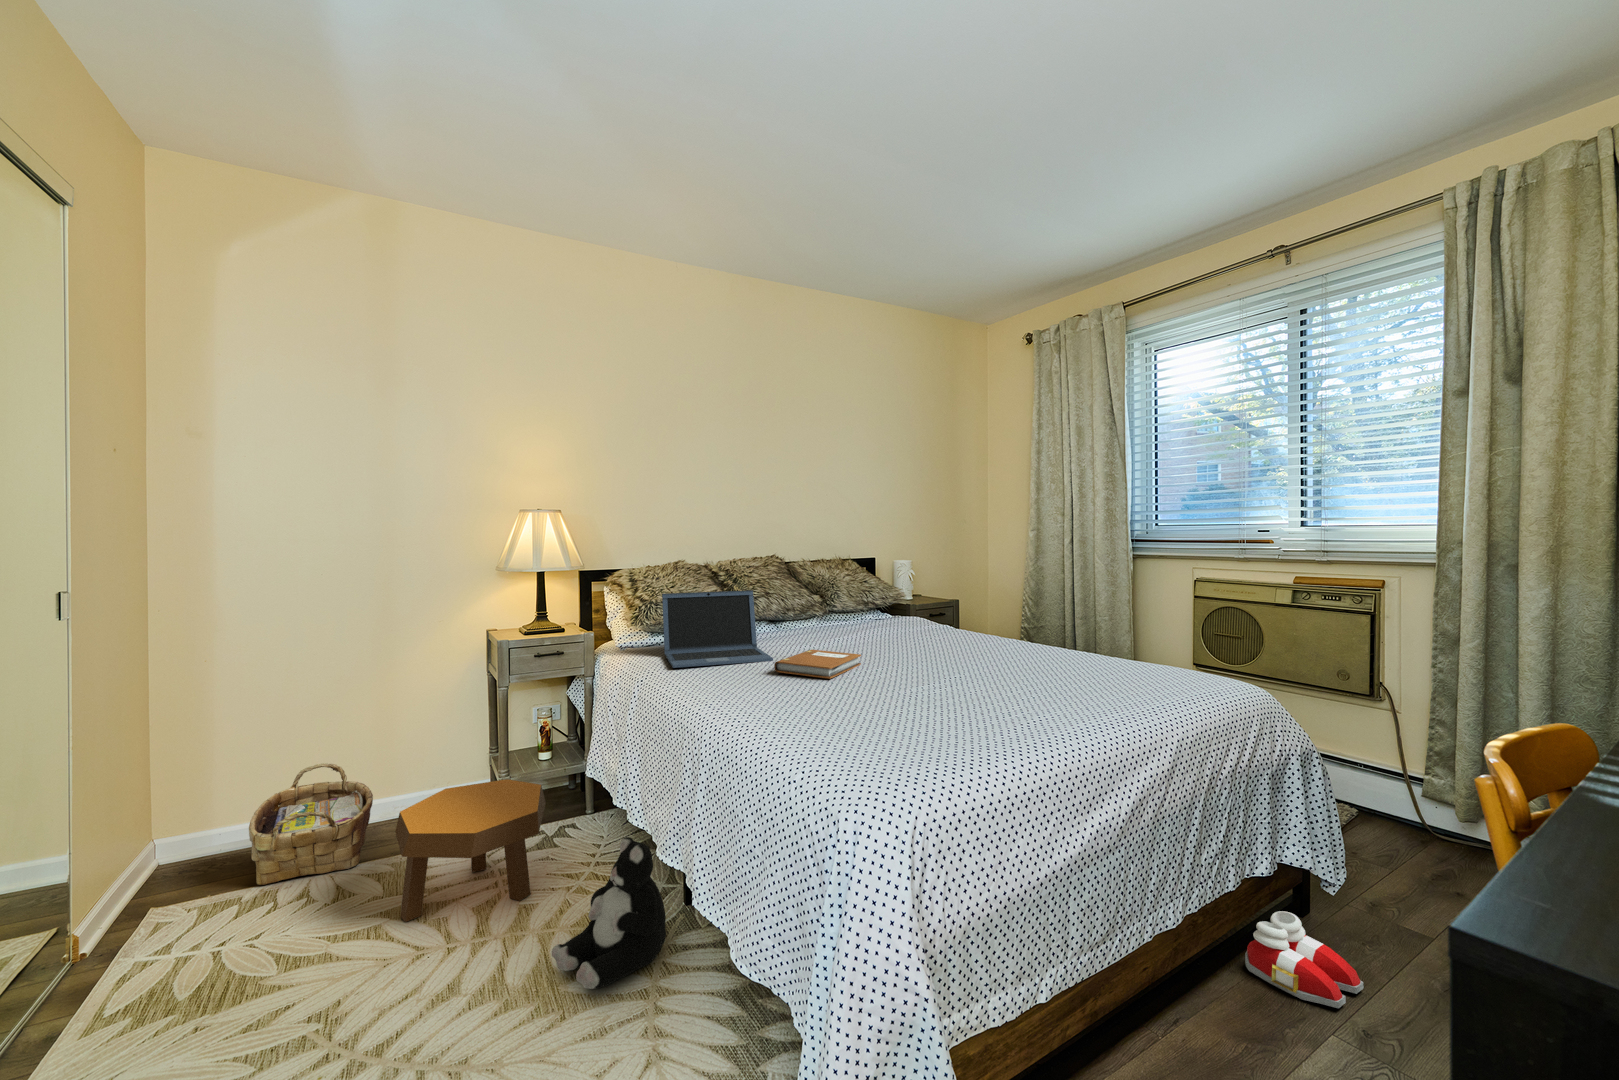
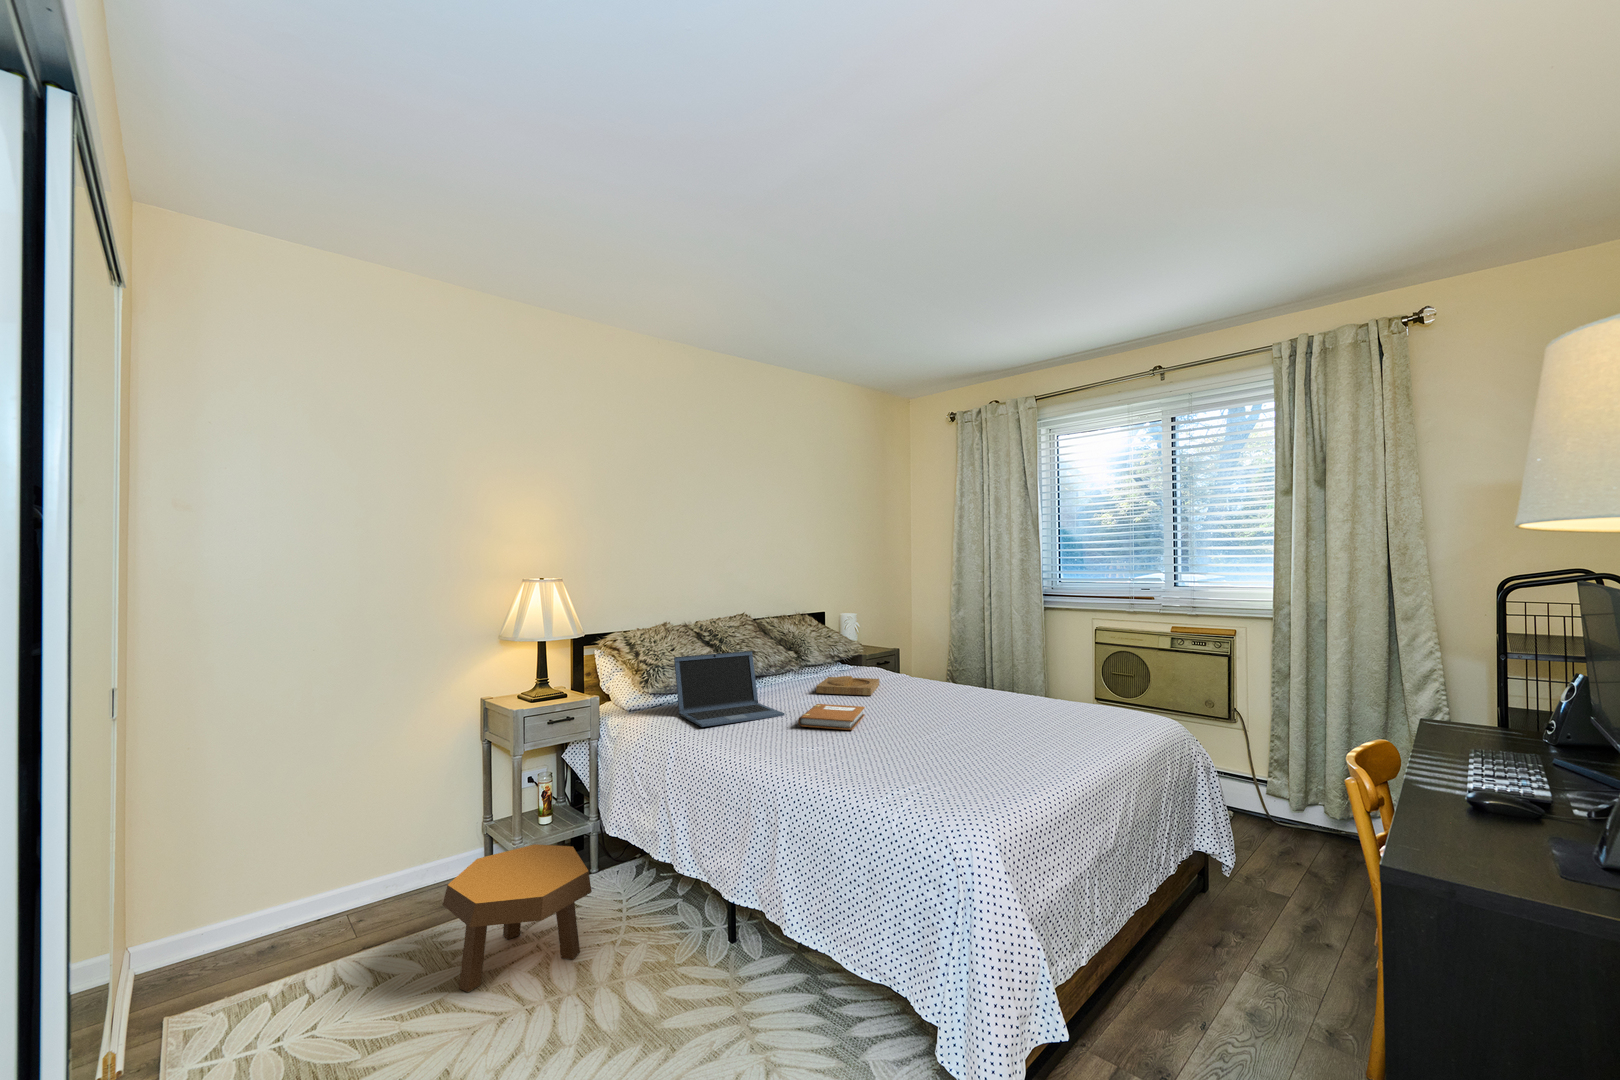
tray: none [828,624,907,644] -> present [816,676,879,695]
woven basket: present [249,763,373,885] -> none [262,845,386,978]
plush toy: present [552,837,666,989] -> none [643,884,737,1024]
slippers: present [1245,911,1363,1008] -> none [1183,891,1263,956]

